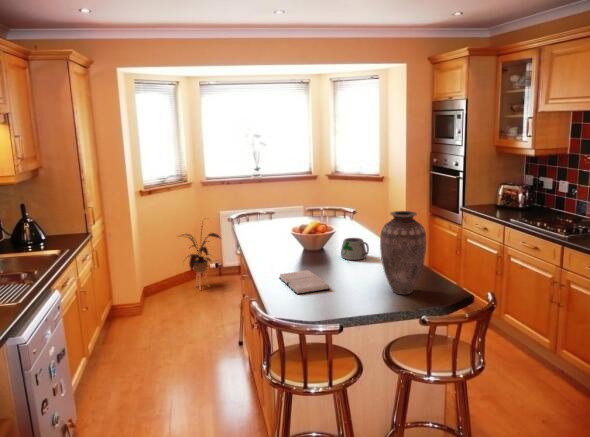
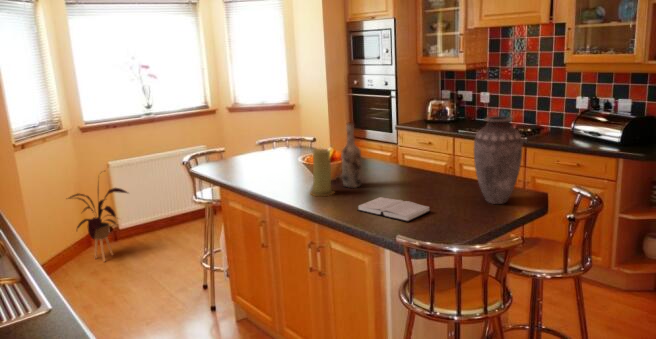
wine bottle: none [304,202,322,259] -> present [341,123,362,188]
candle: none [270,222,291,262] -> present [311,149,334,196]
mug: present [341,238,369,260] -> none [377,158,413,185]

